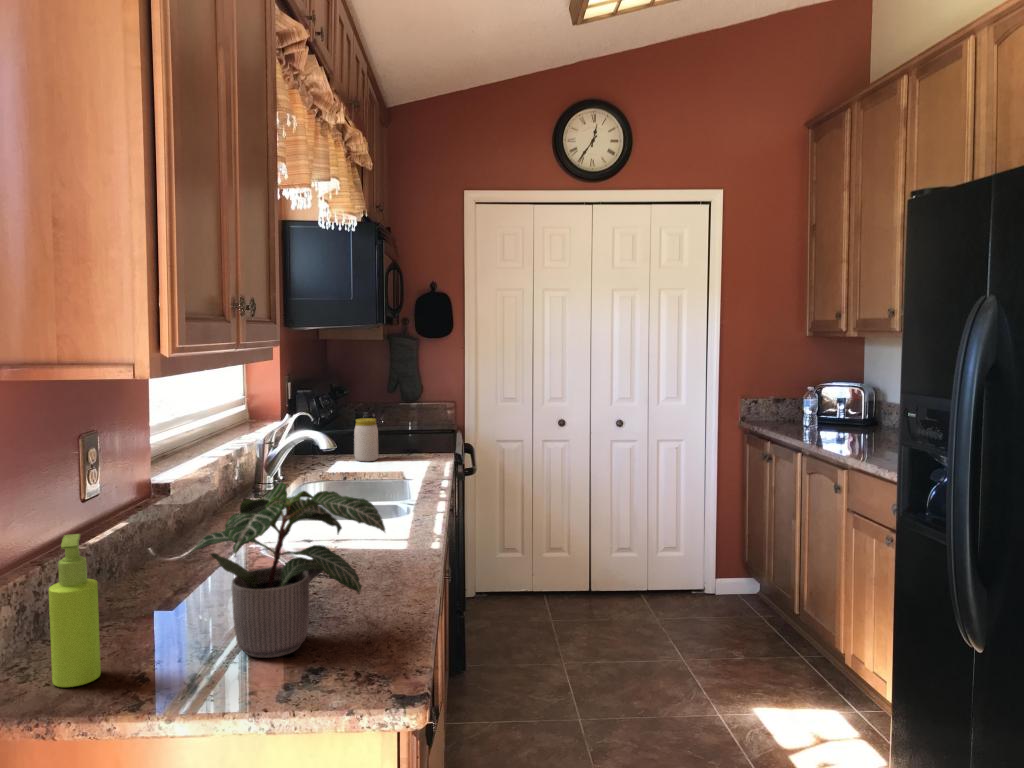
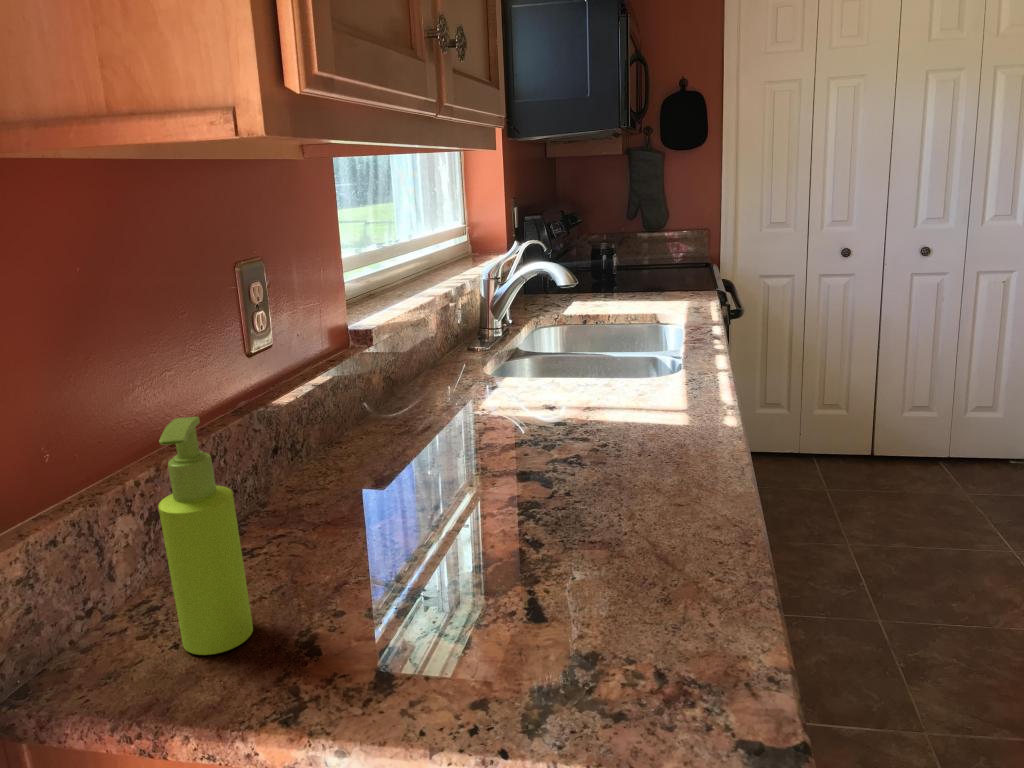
jar: present [354,418,378,461] -> none [595,248,624,301]
potted plant: present [190,482,385,658] -> none [377,329,703,621]

